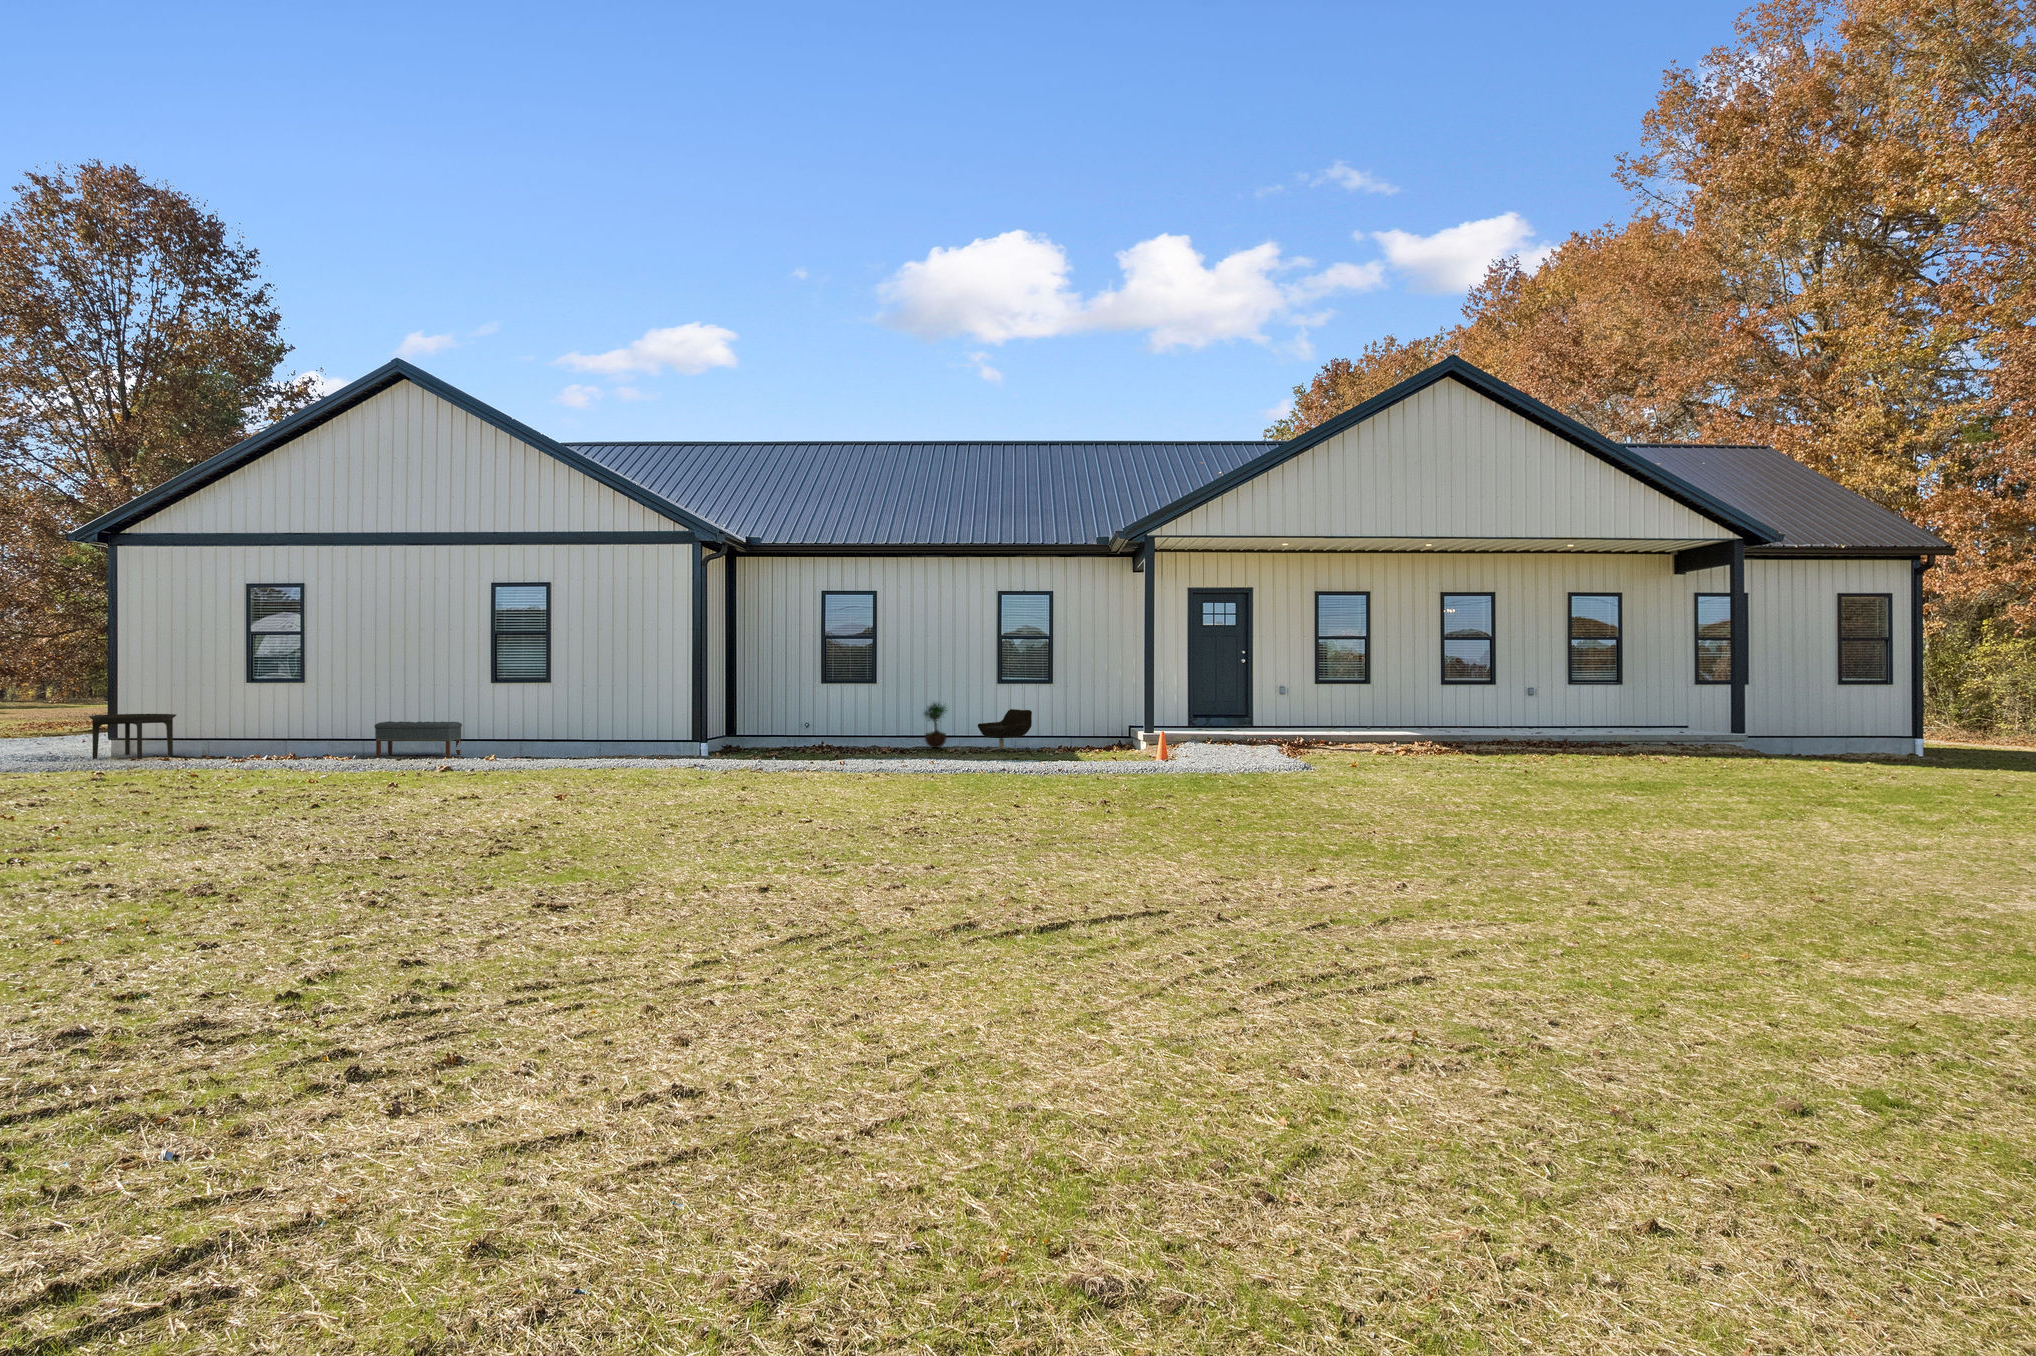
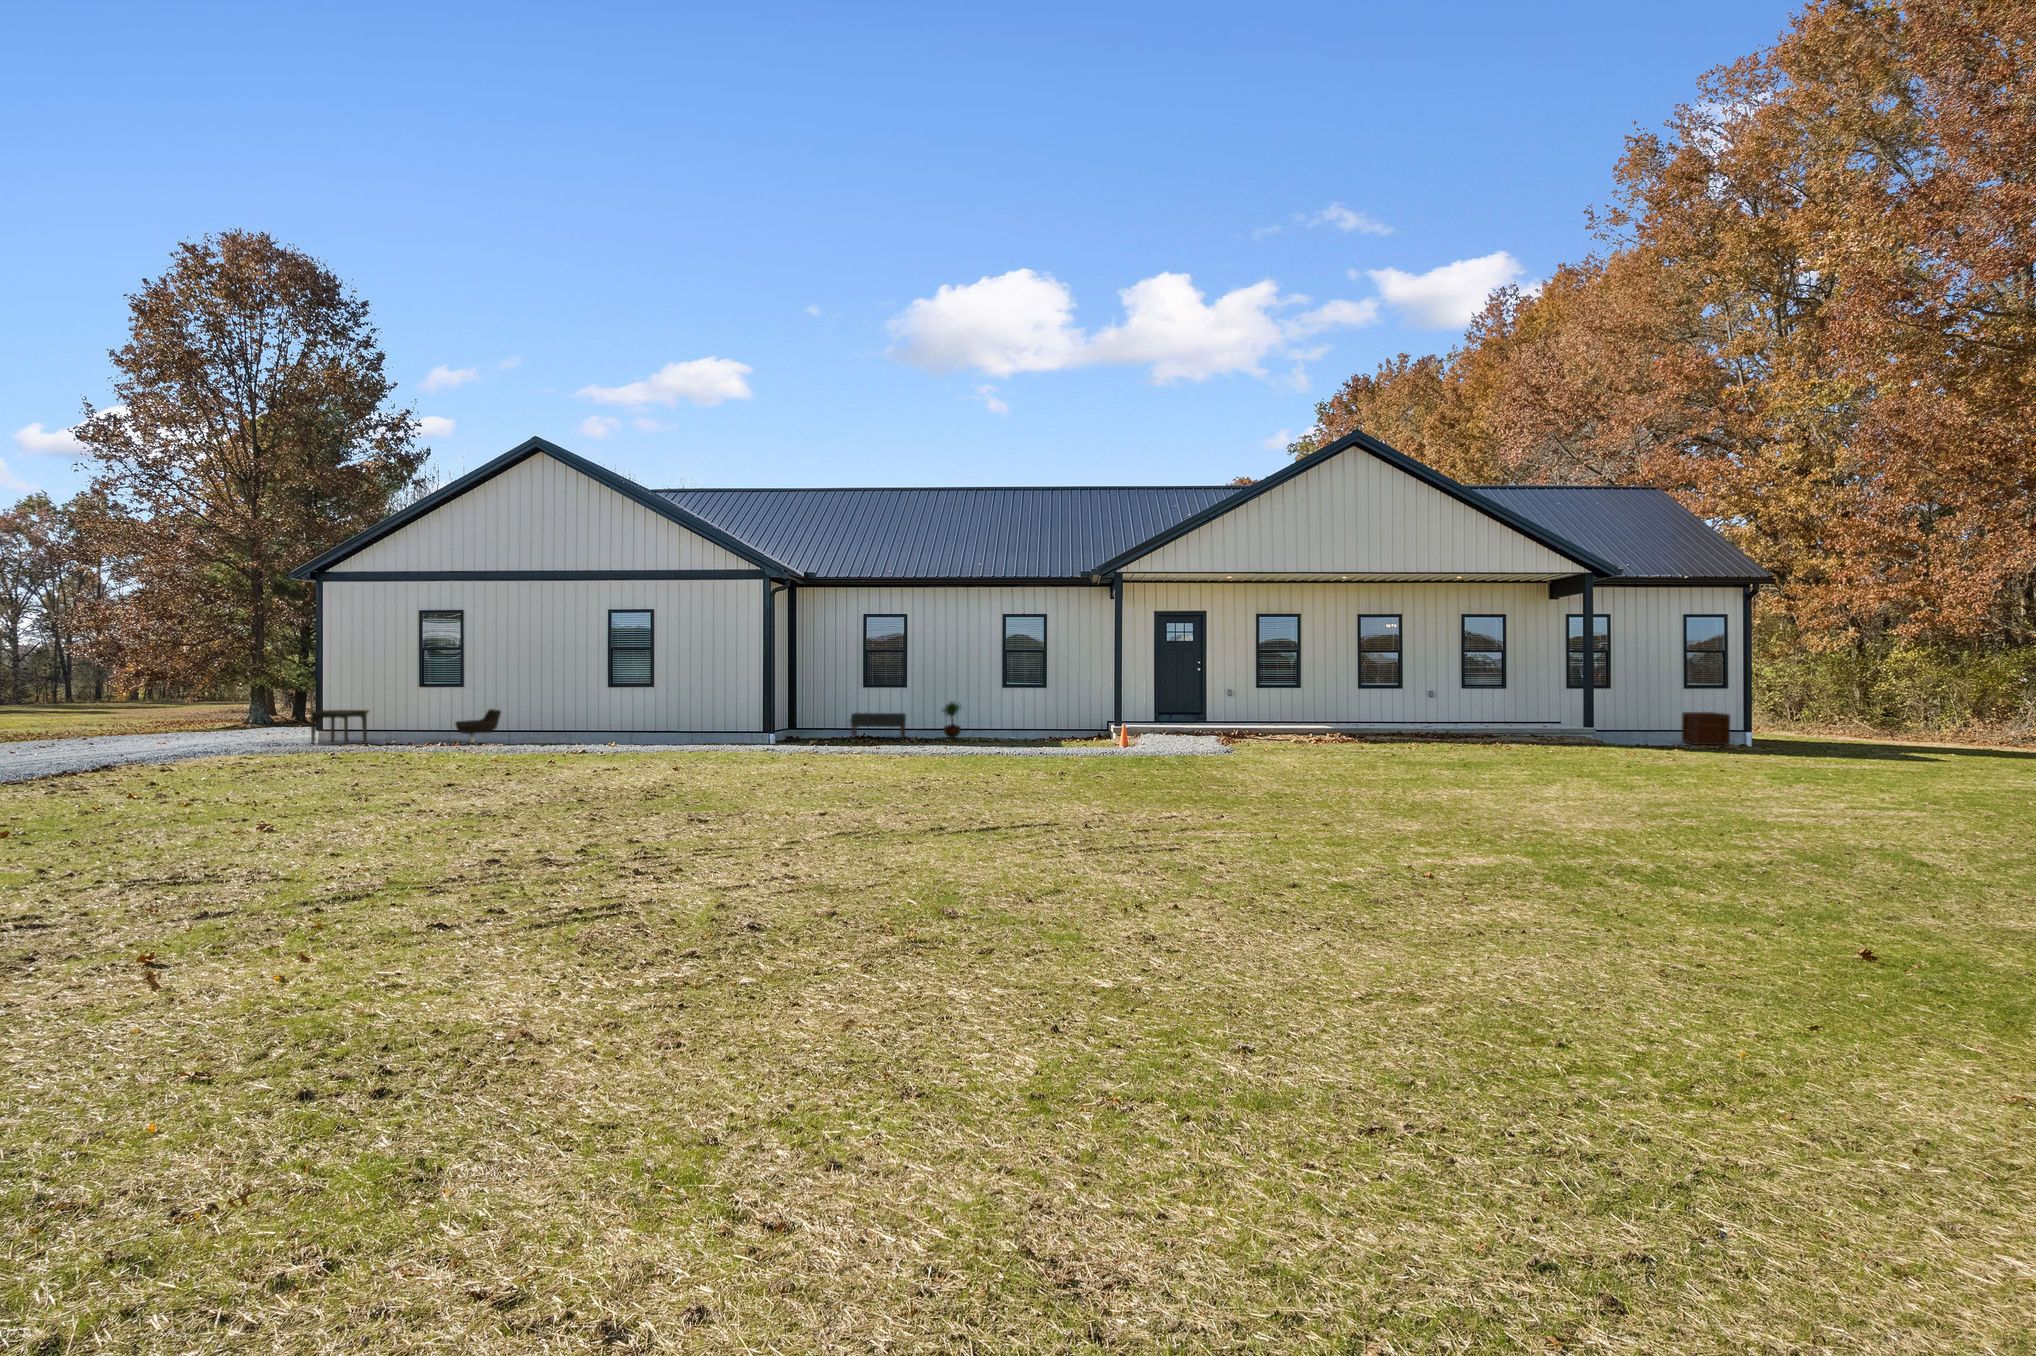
lounge chair: present [978,709,1032,751] -> present [455,709,501,743]
wooden crate: none [1838,713,1904,754] -> present [1682,712,1730,745]
bench: present [374,721,462,757] -> present [851,713,906,738]

